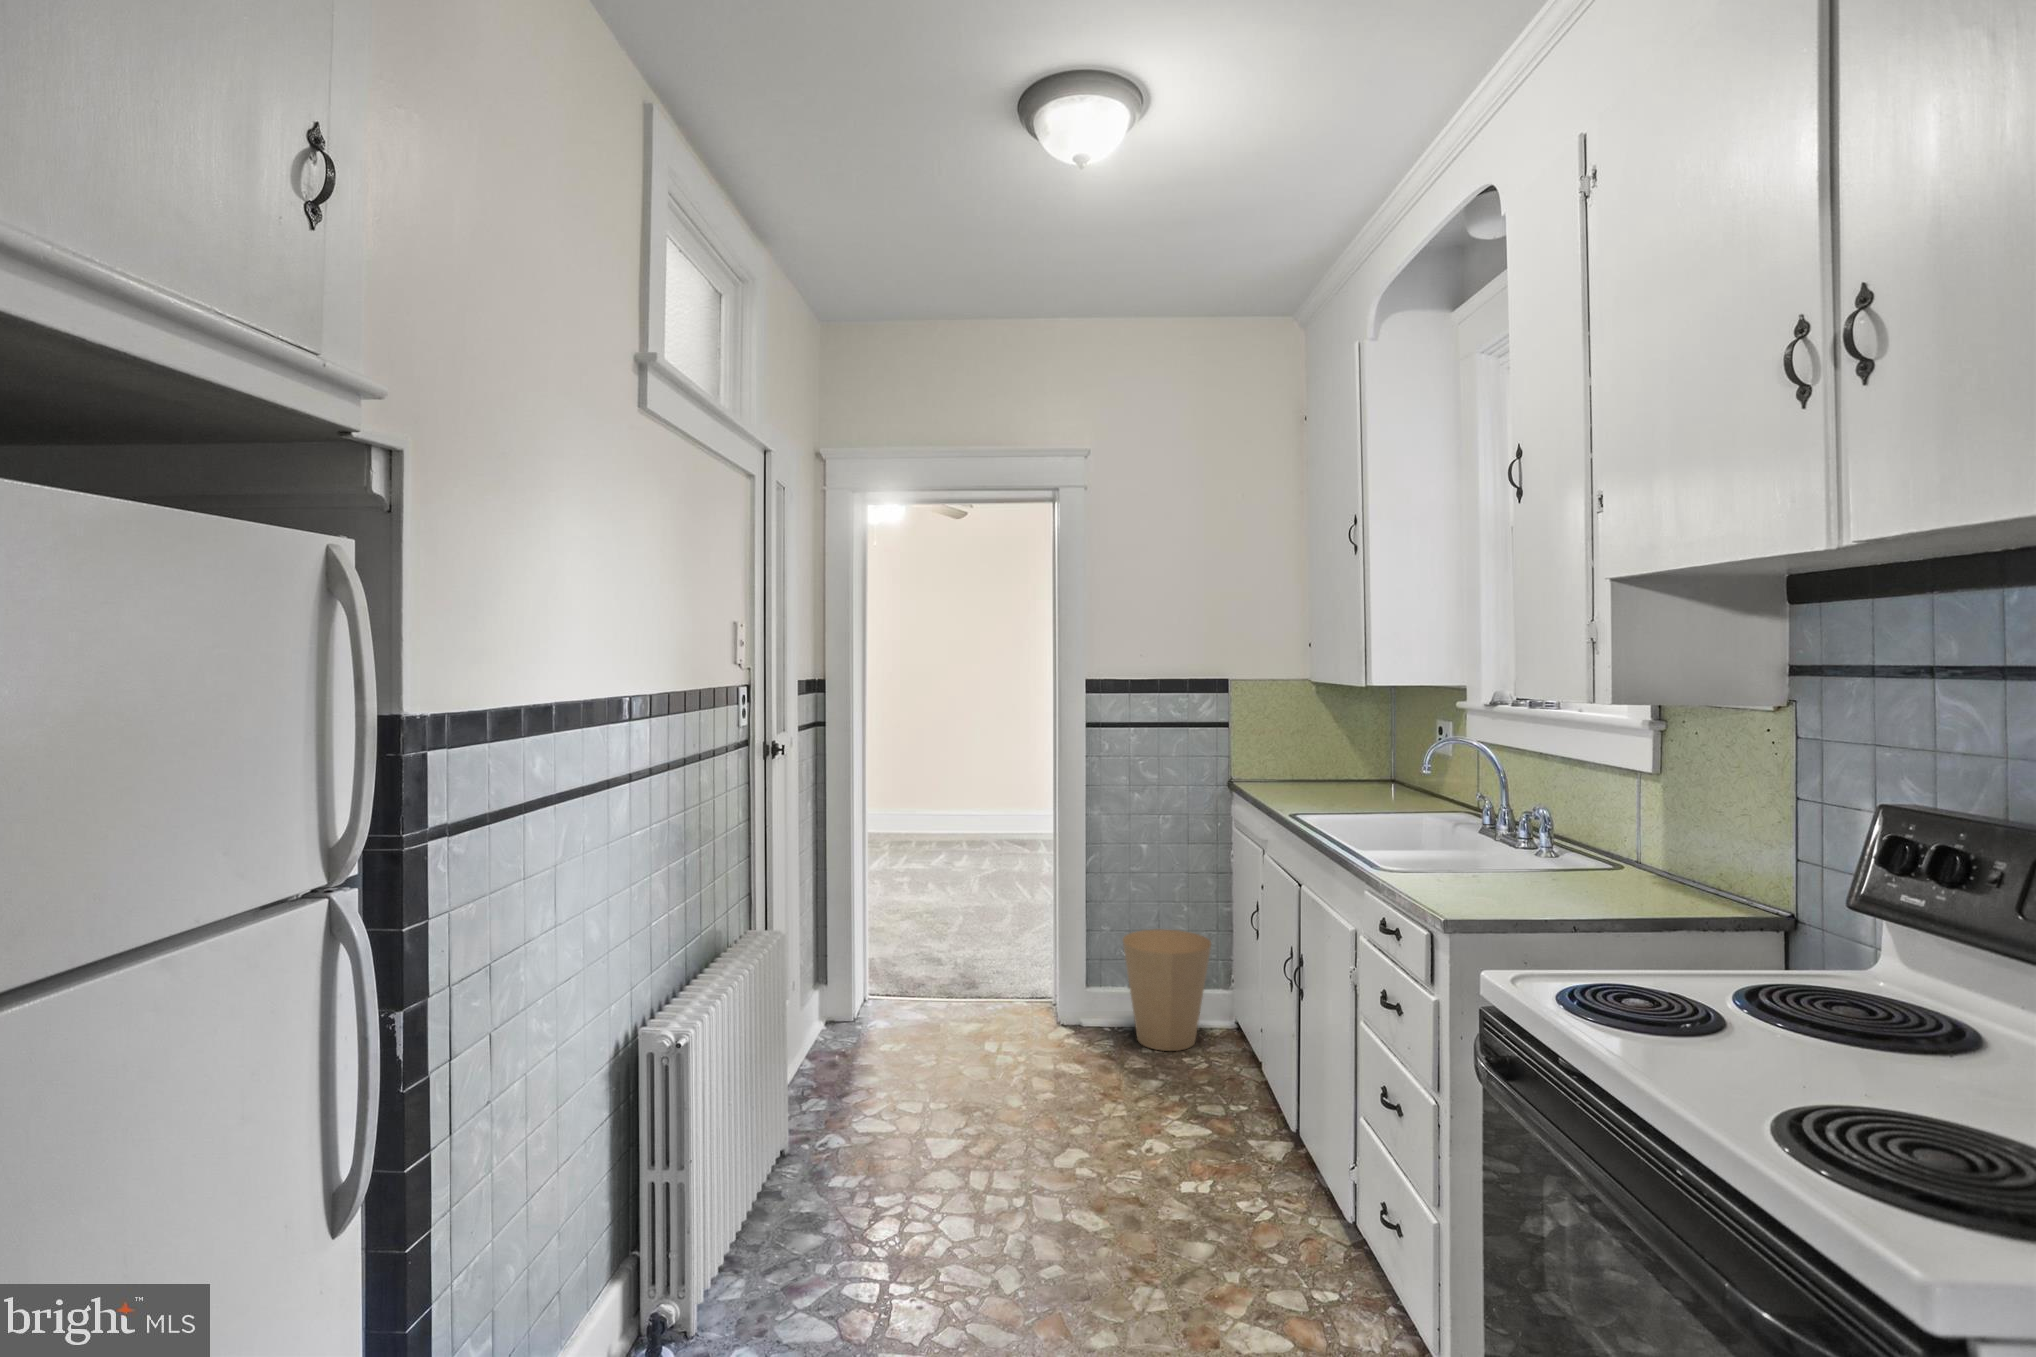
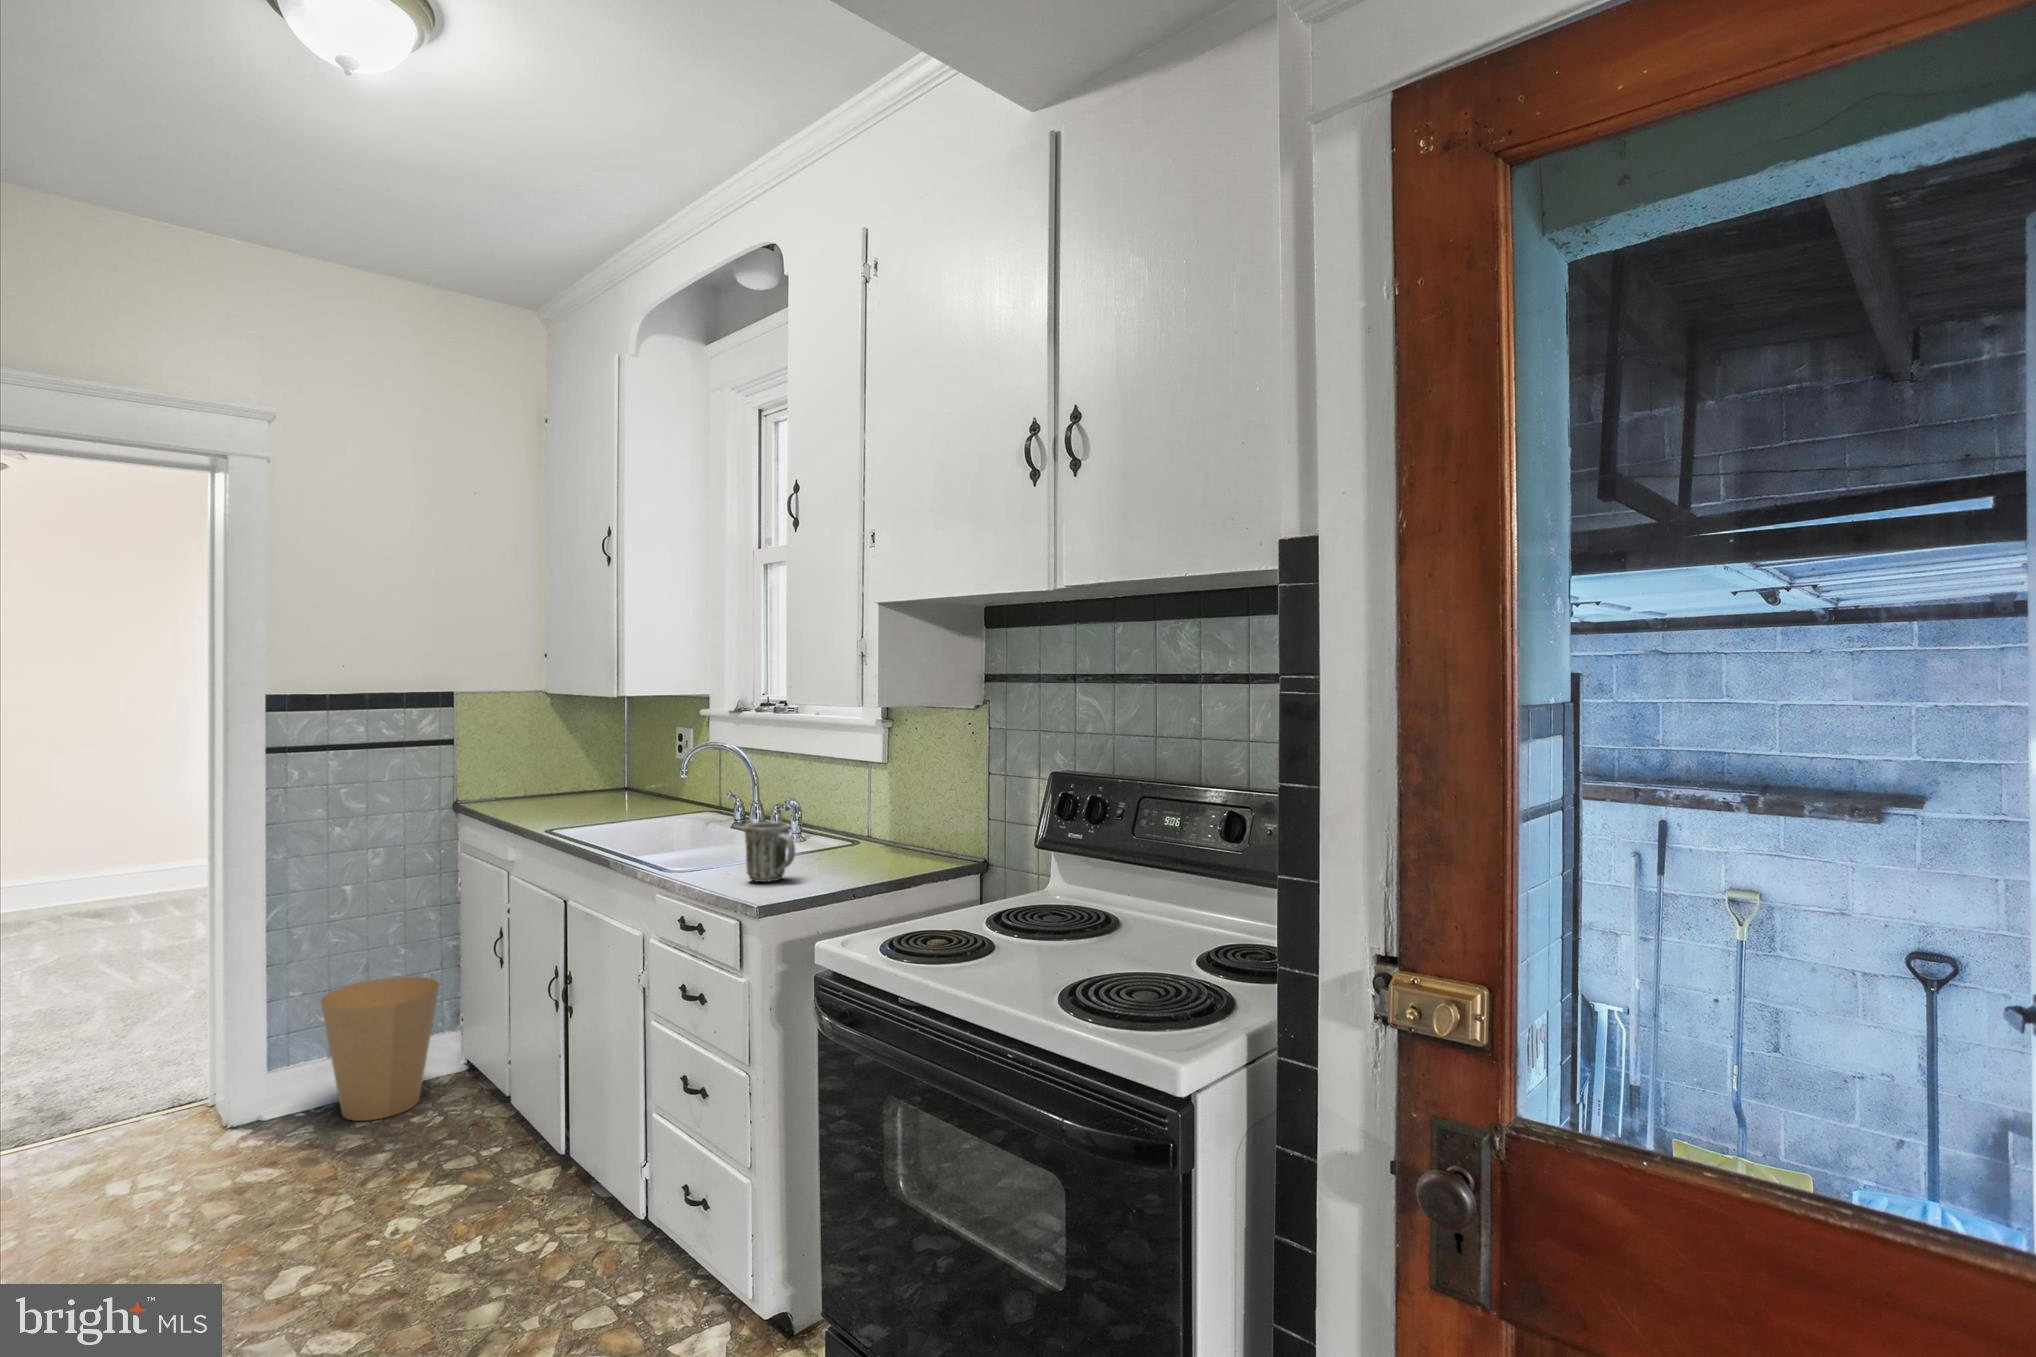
mug: none [1442,830,1498,898] -> present [745,822,795,882]

